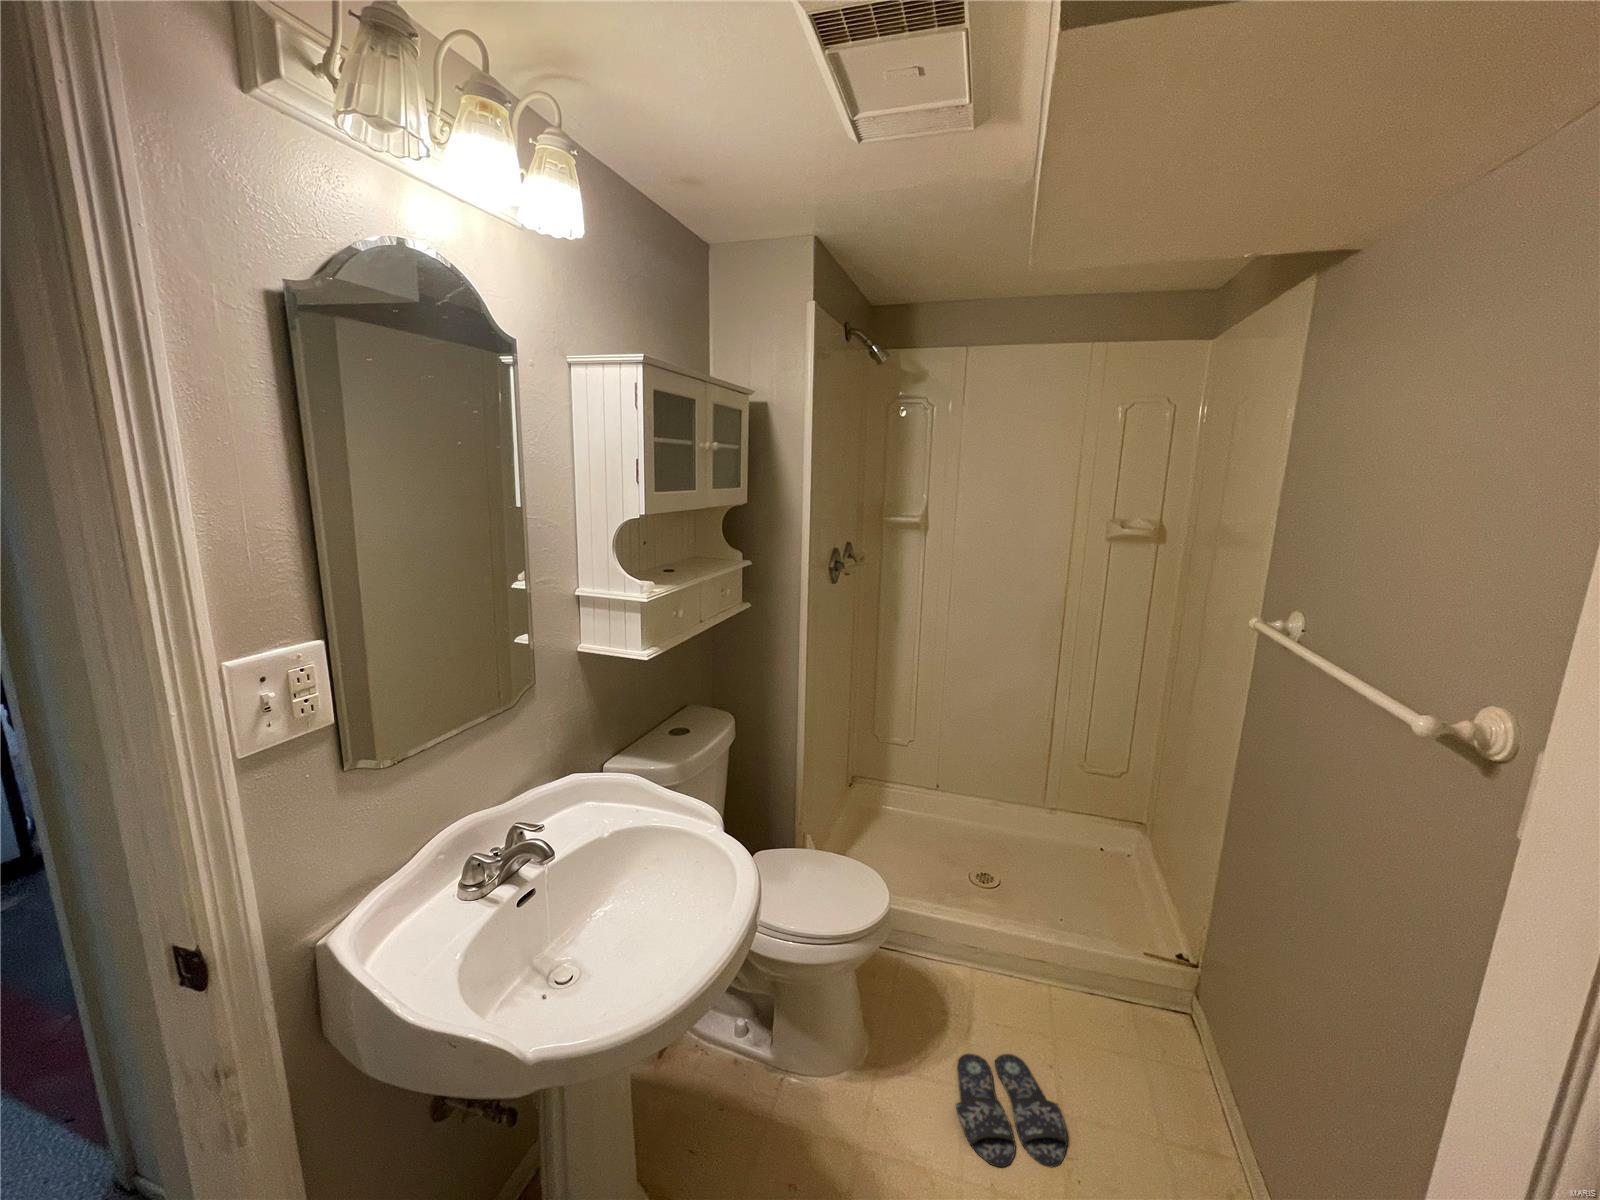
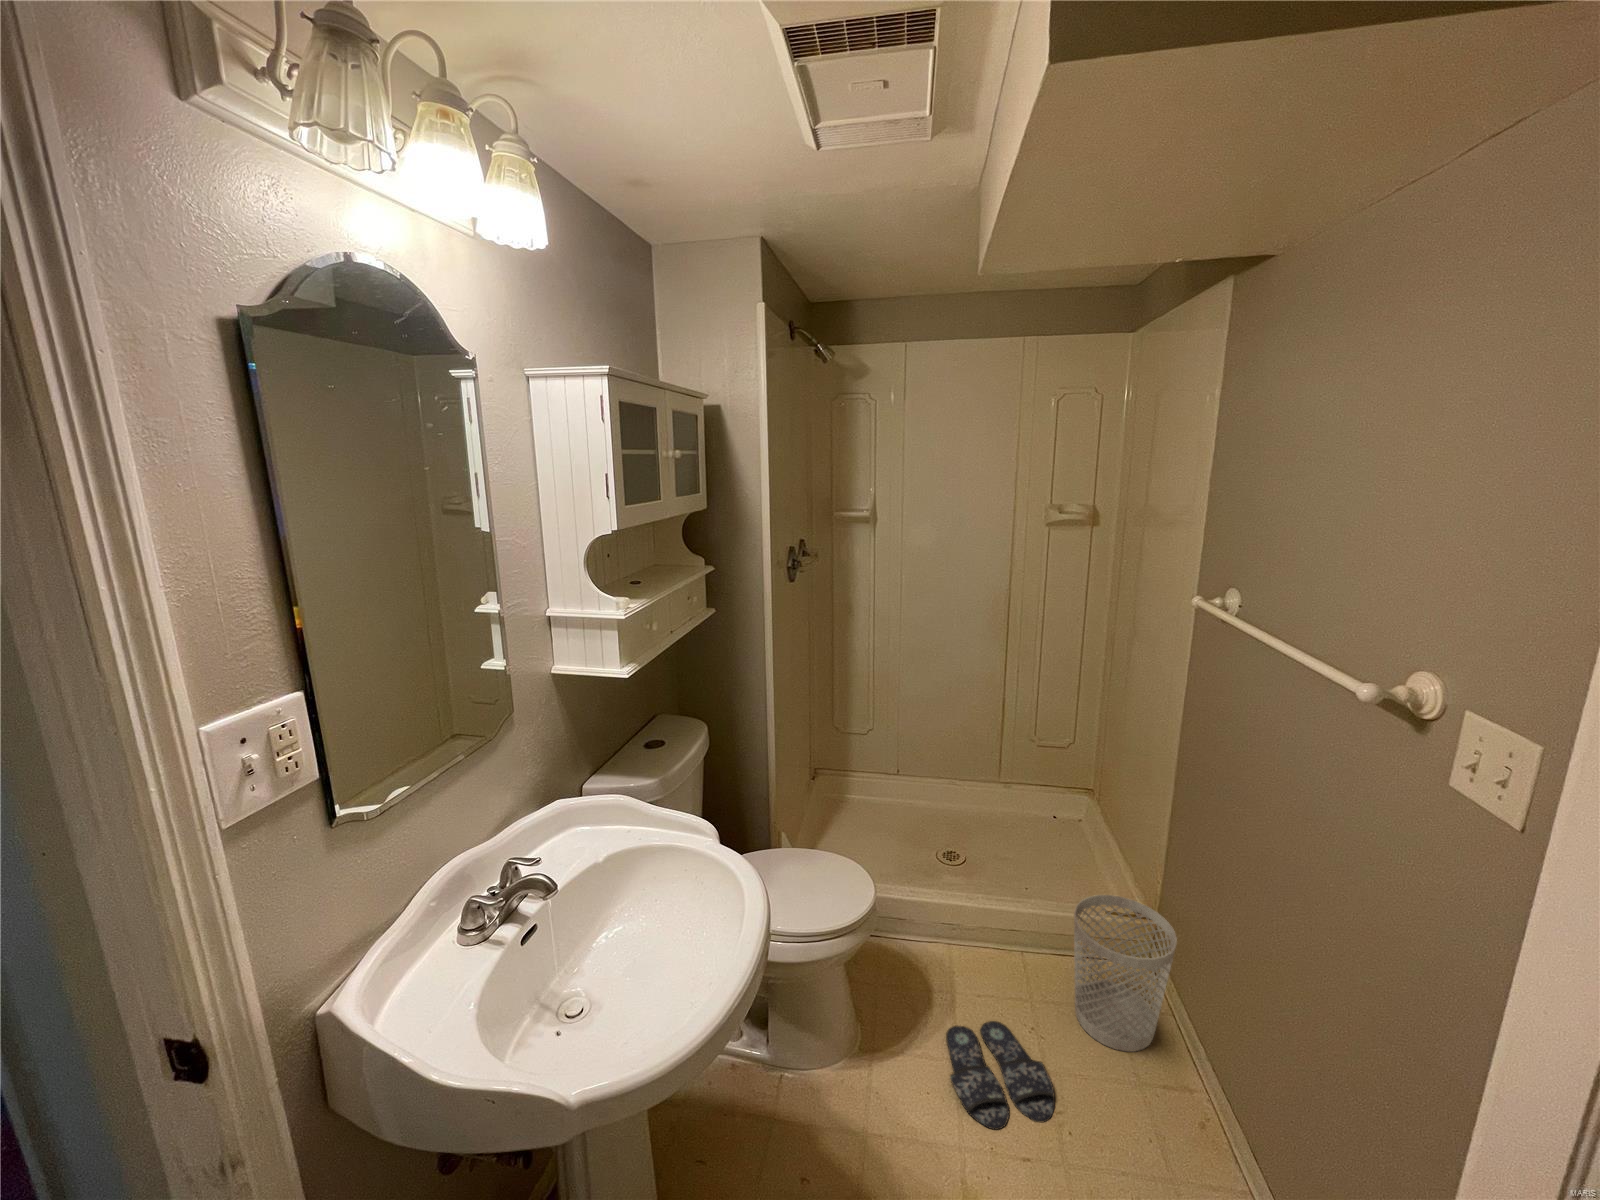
wastebasket: none [1102,933,1218,1107] -> present [1074,895,1177,1052]

